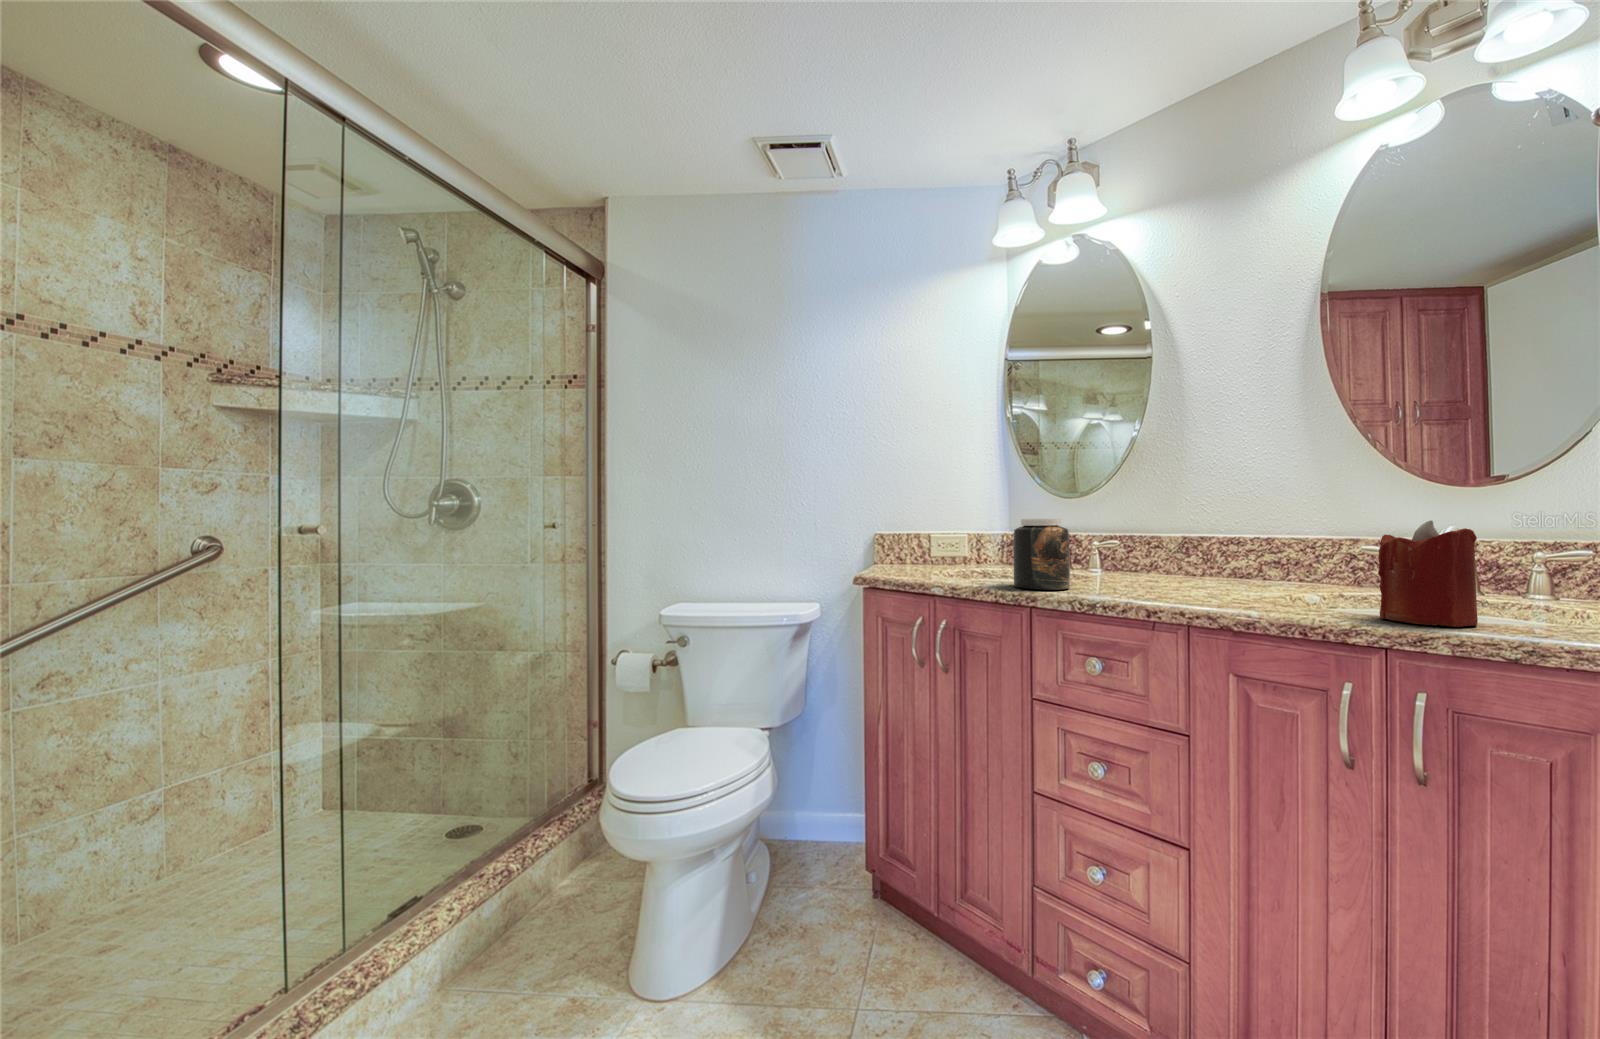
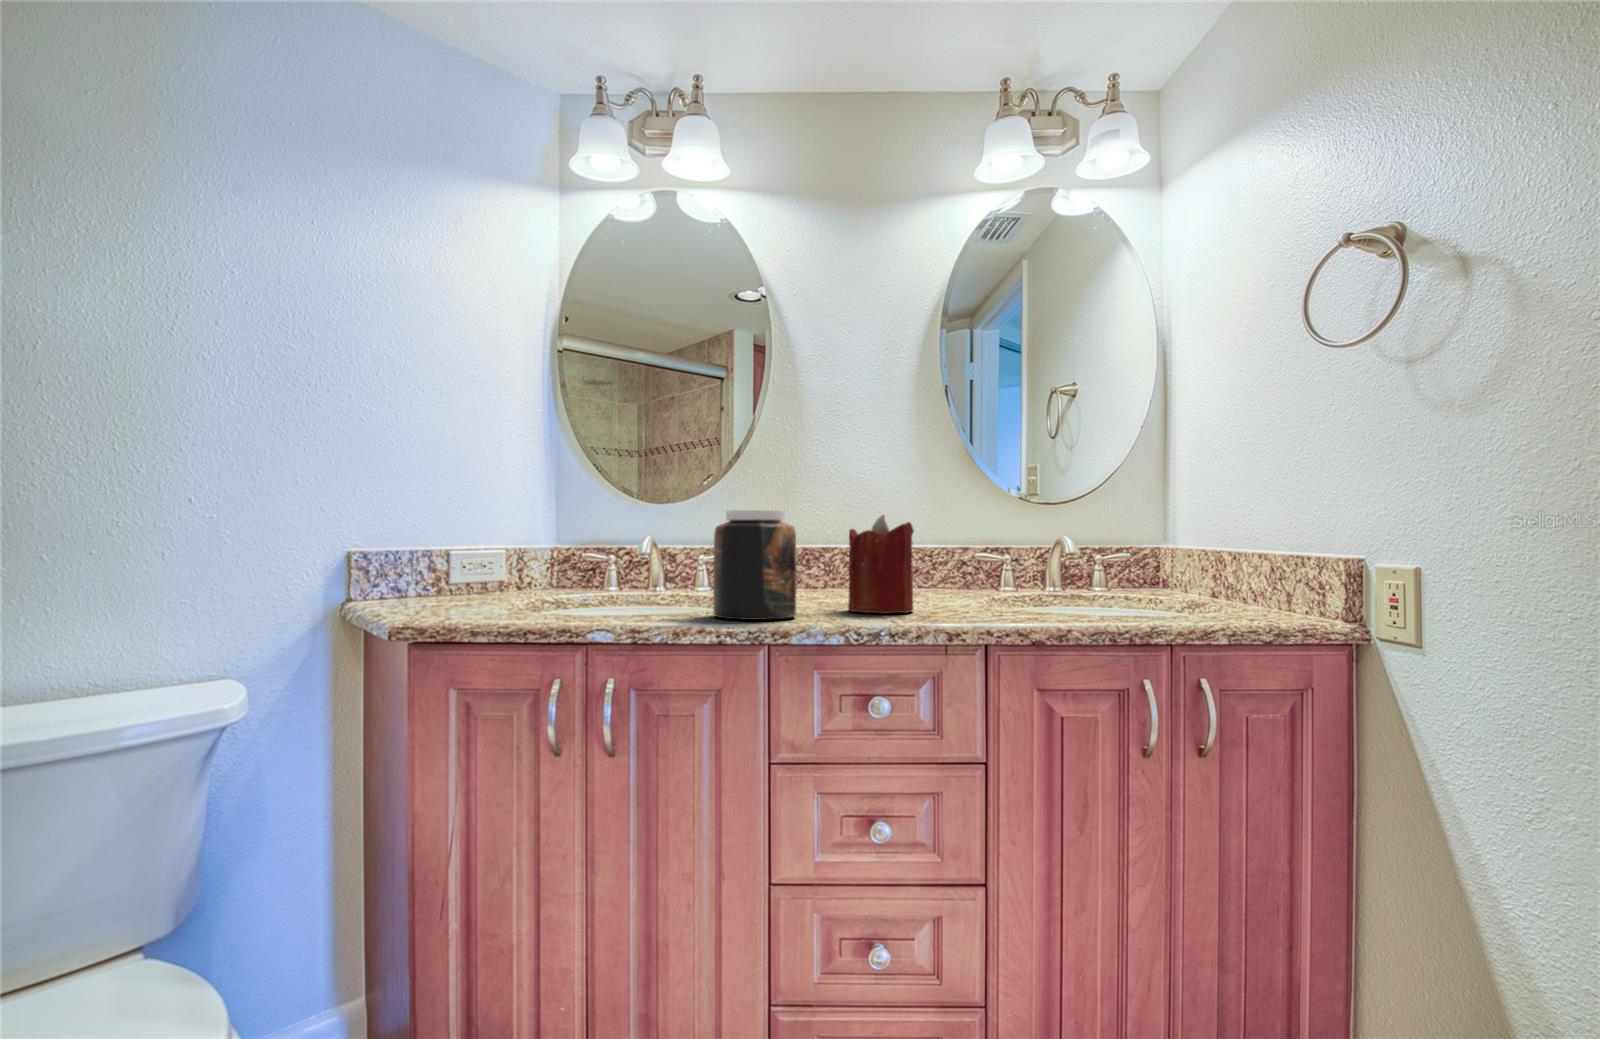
candle: present [1378,520,1478,627] -> present [848,515,914,613]

